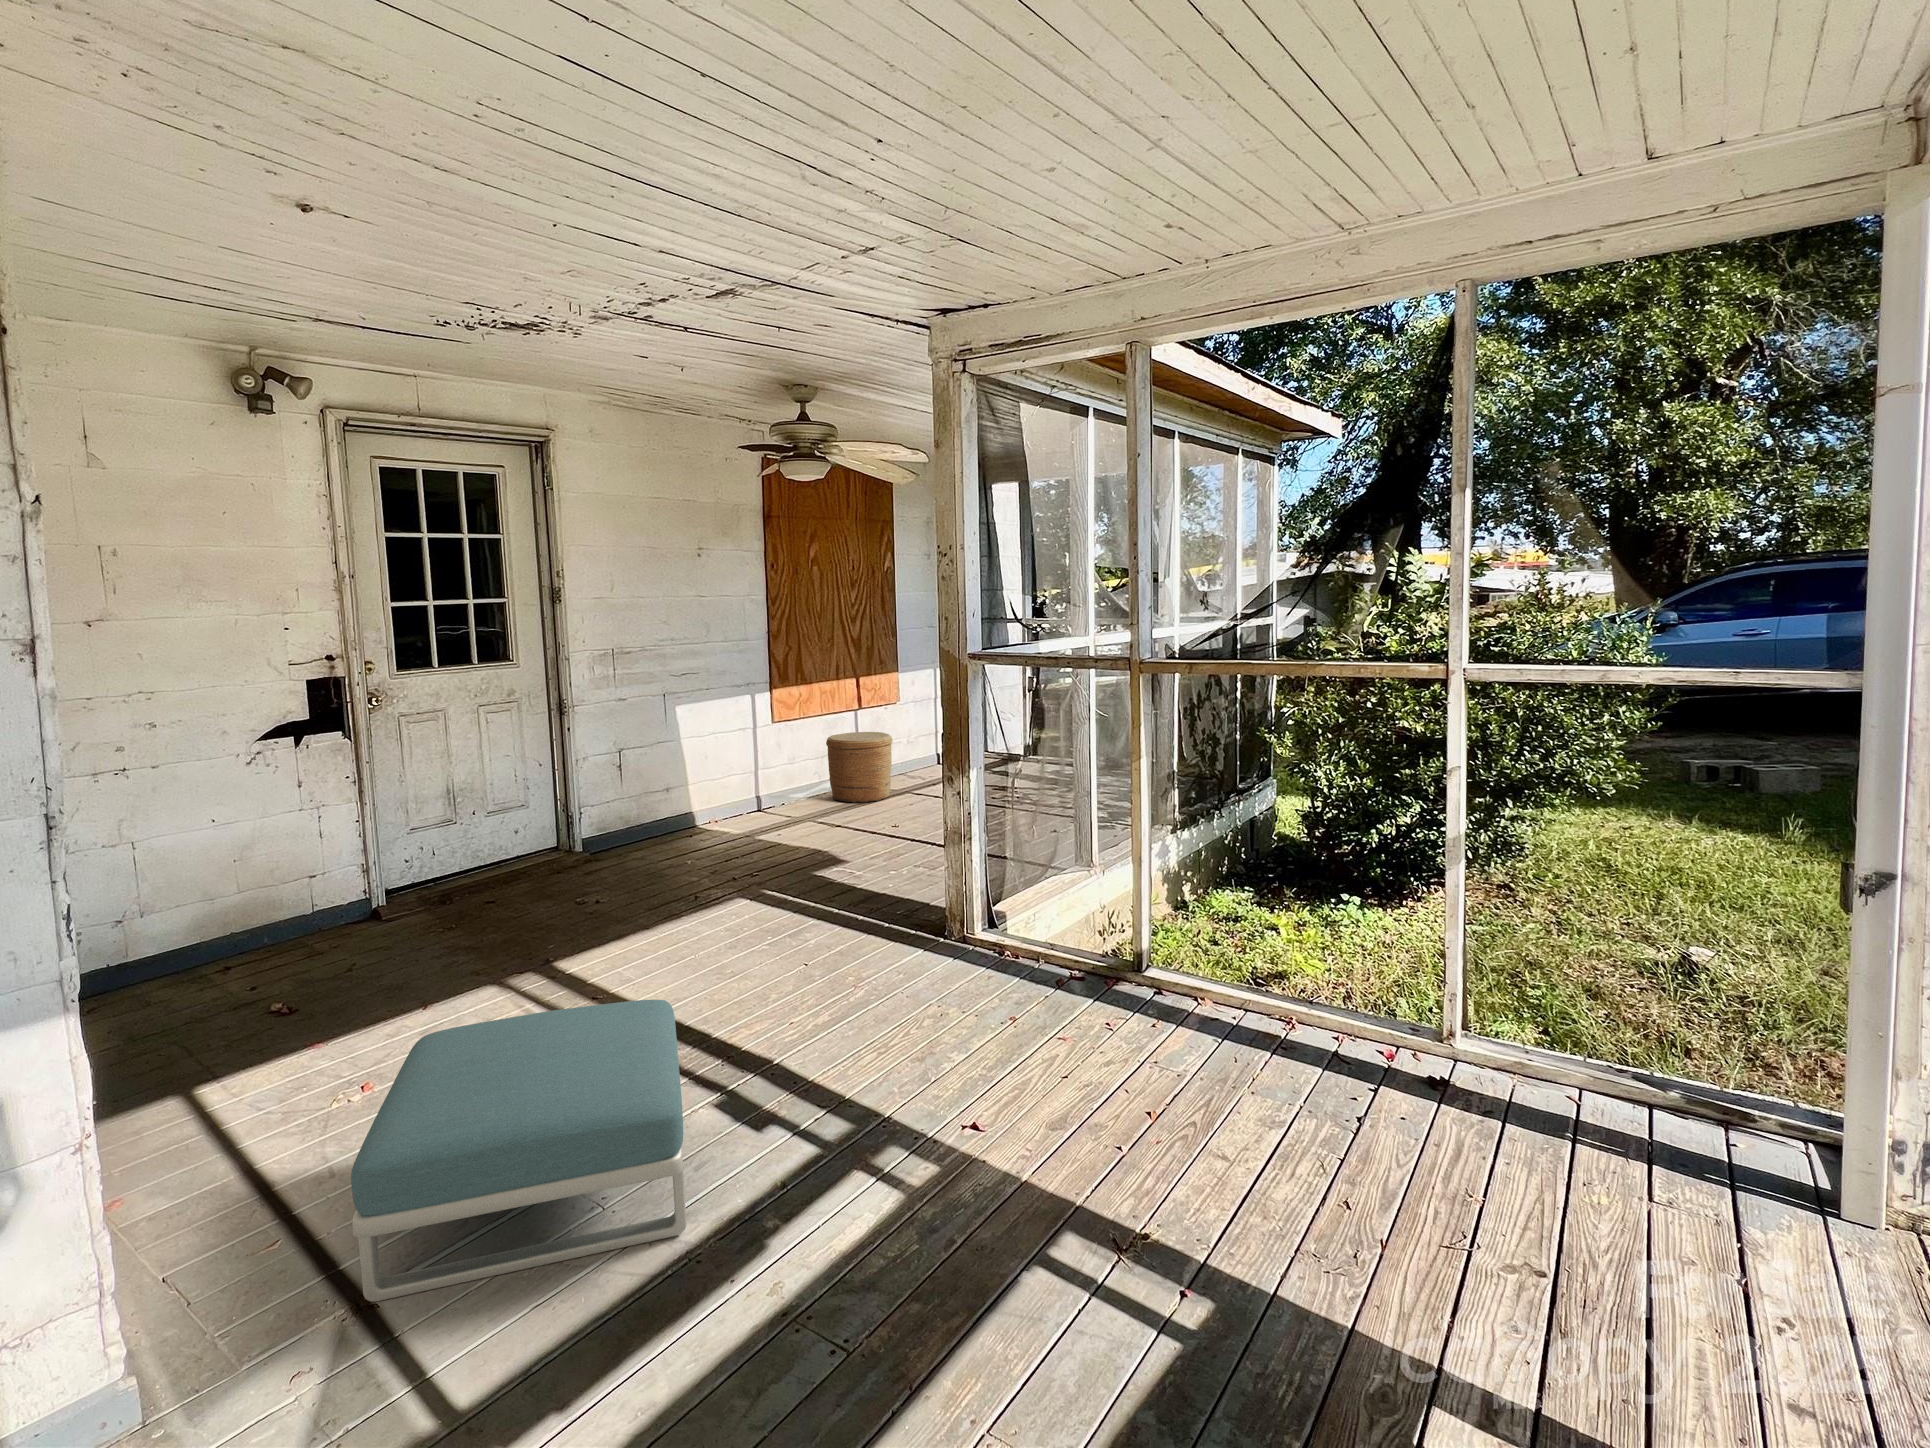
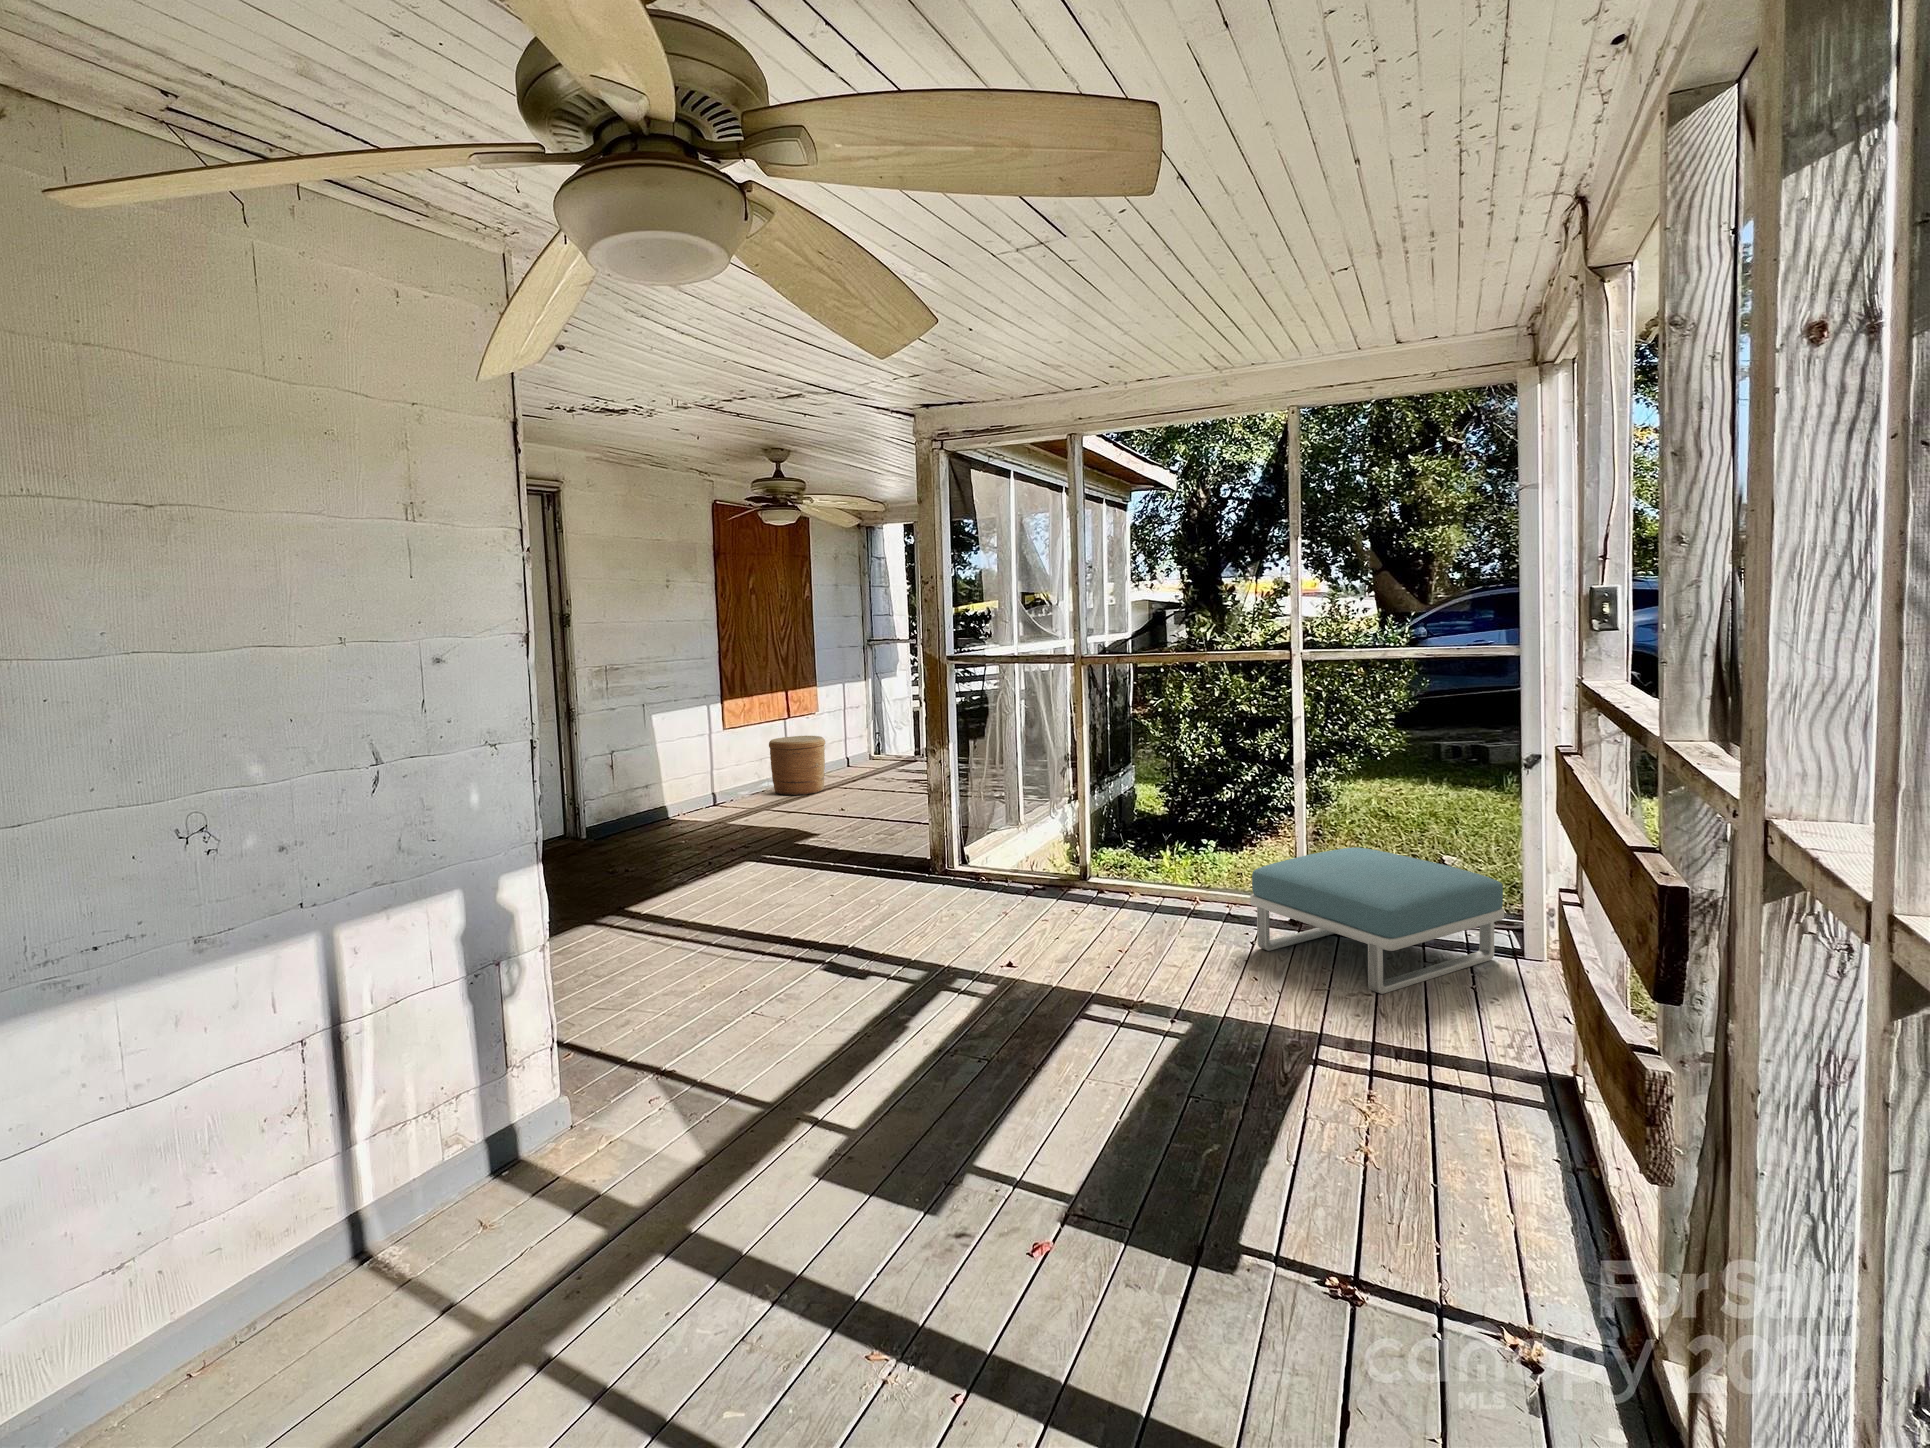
footstool: present [351,1000,687,1302] -> present [1250,847,1504,994]

